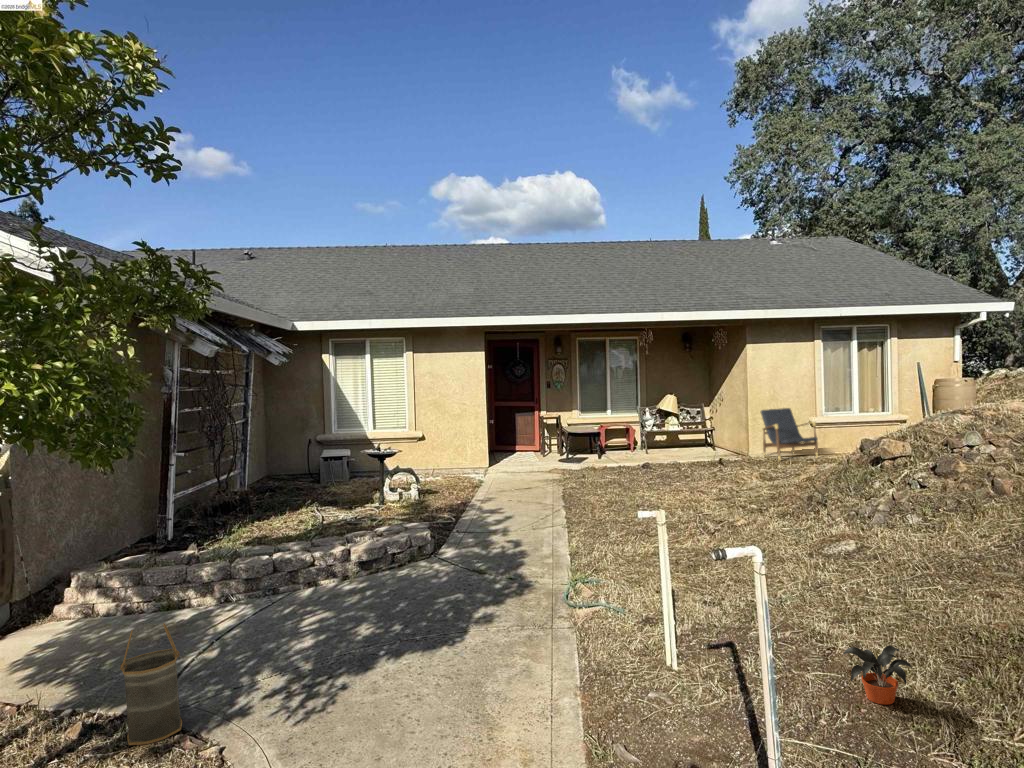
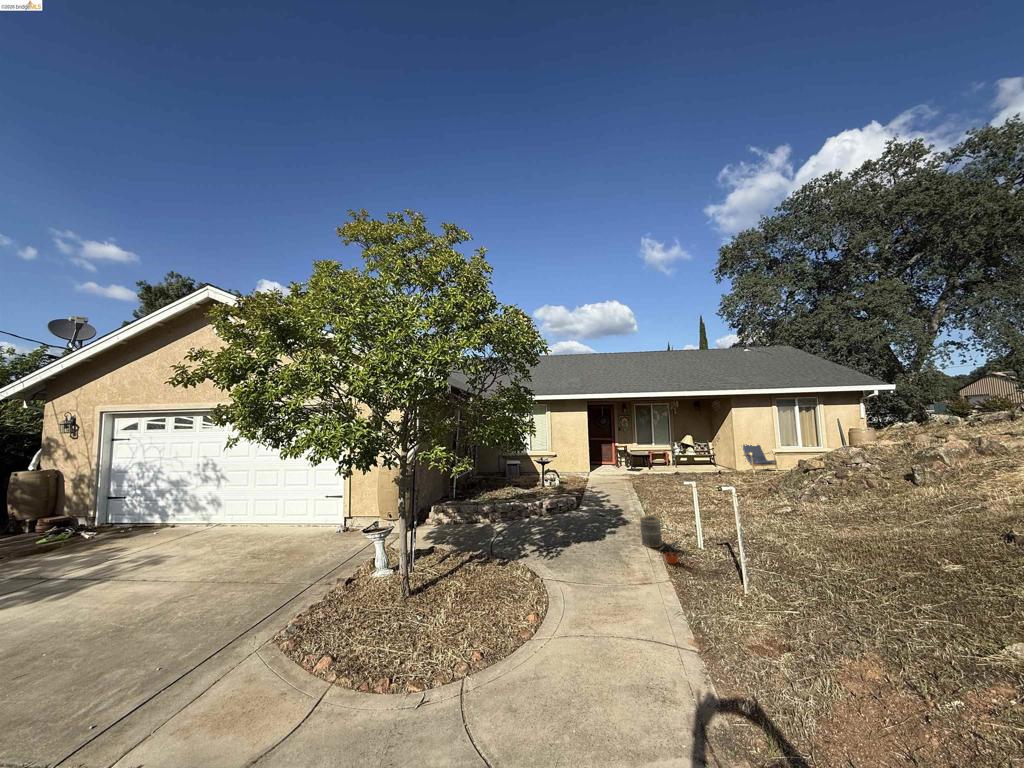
basket: present [120,623,182,745] -> present [640,516,662,547]
potted plant: present [843,645,913,705] -> present [658,541,682,564]

